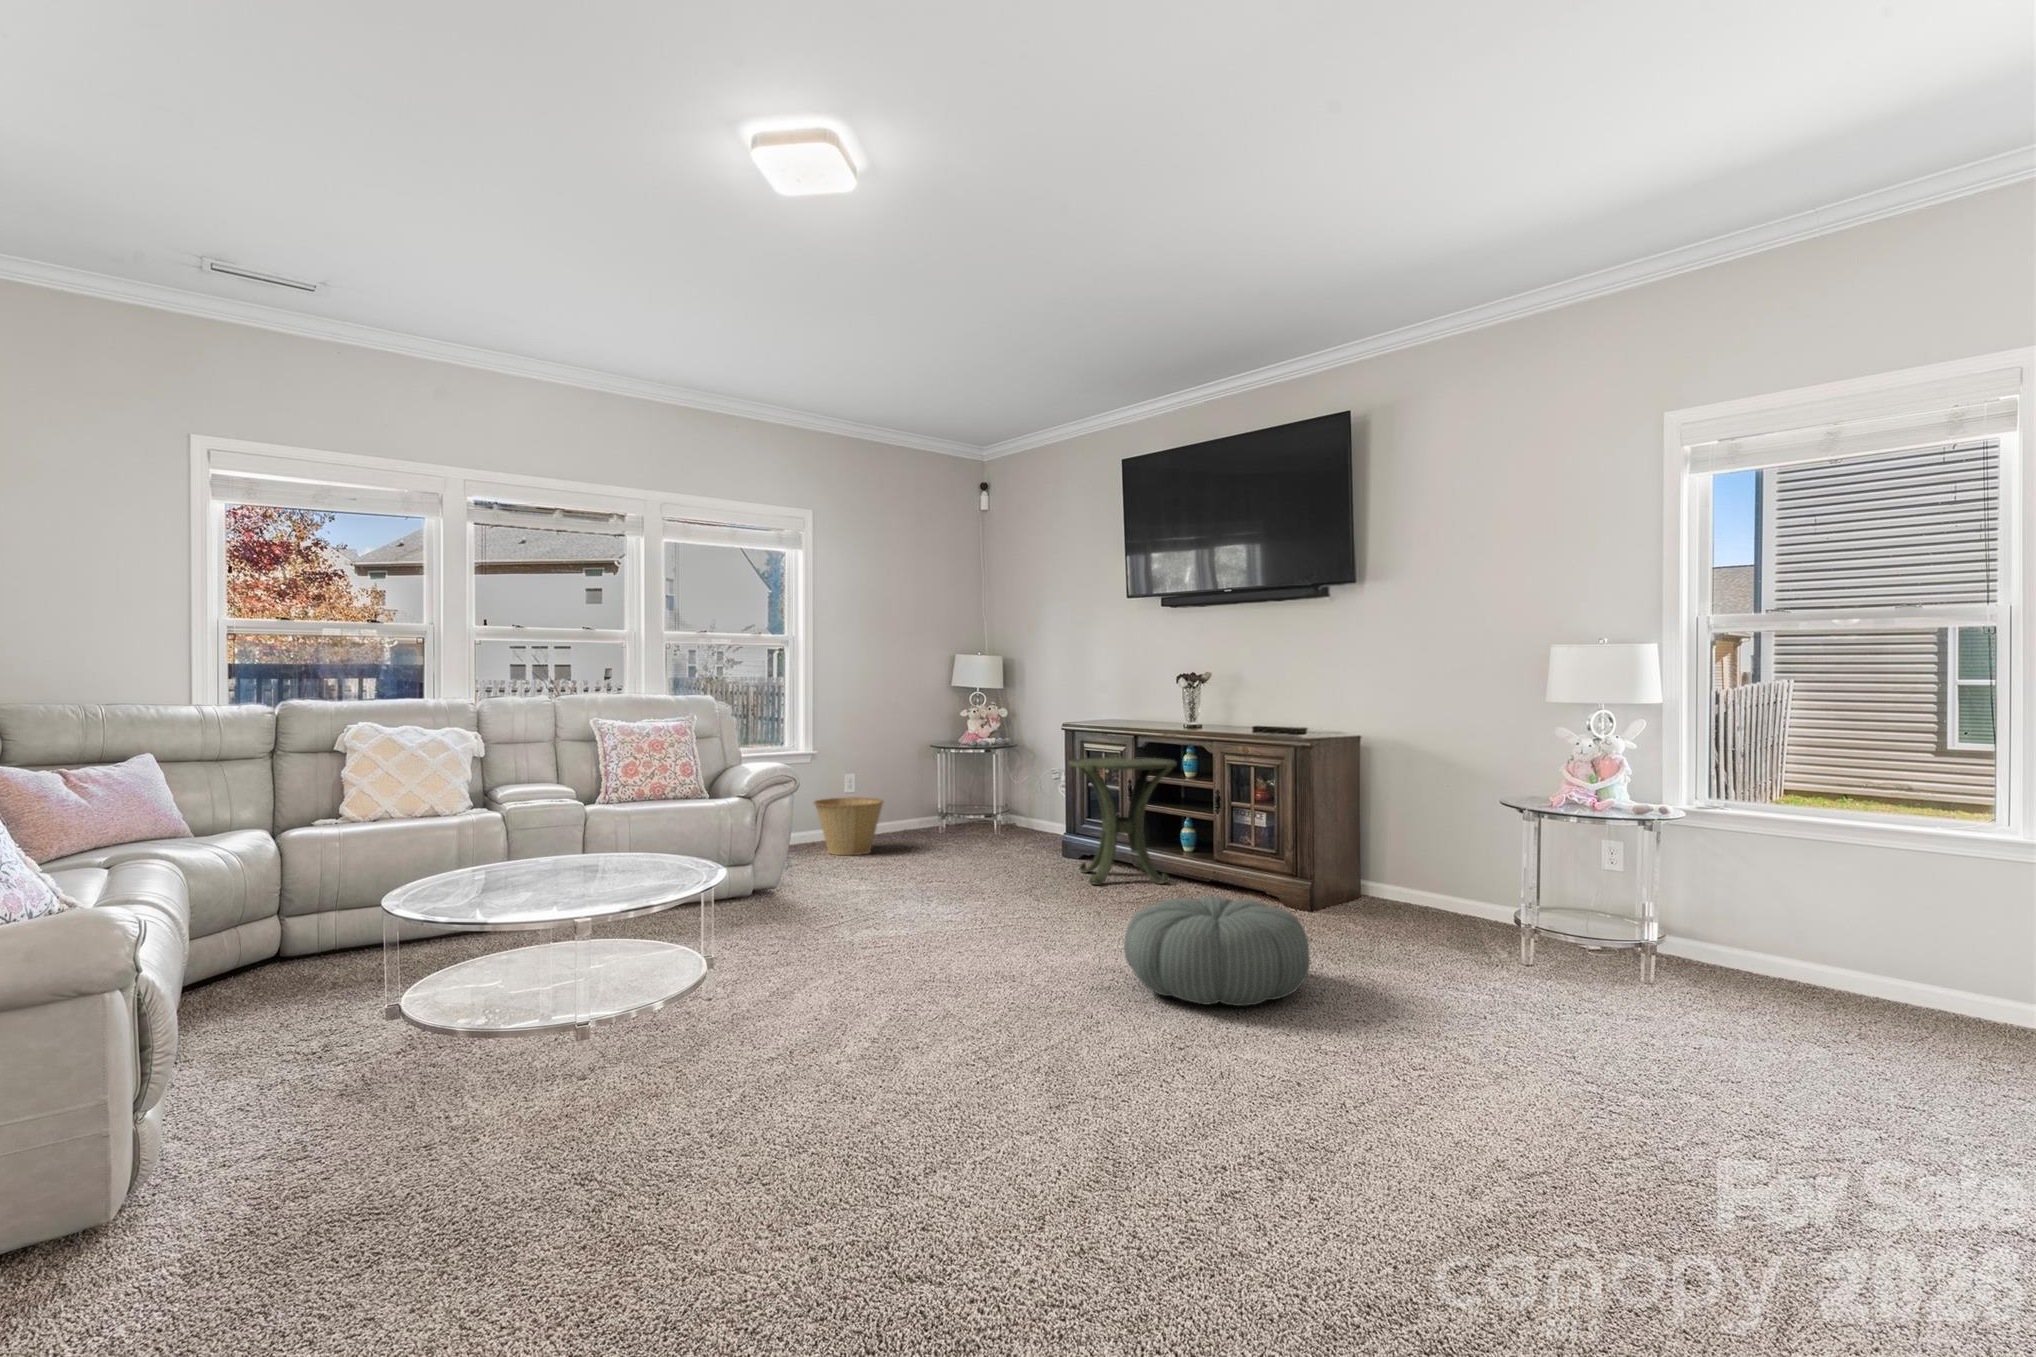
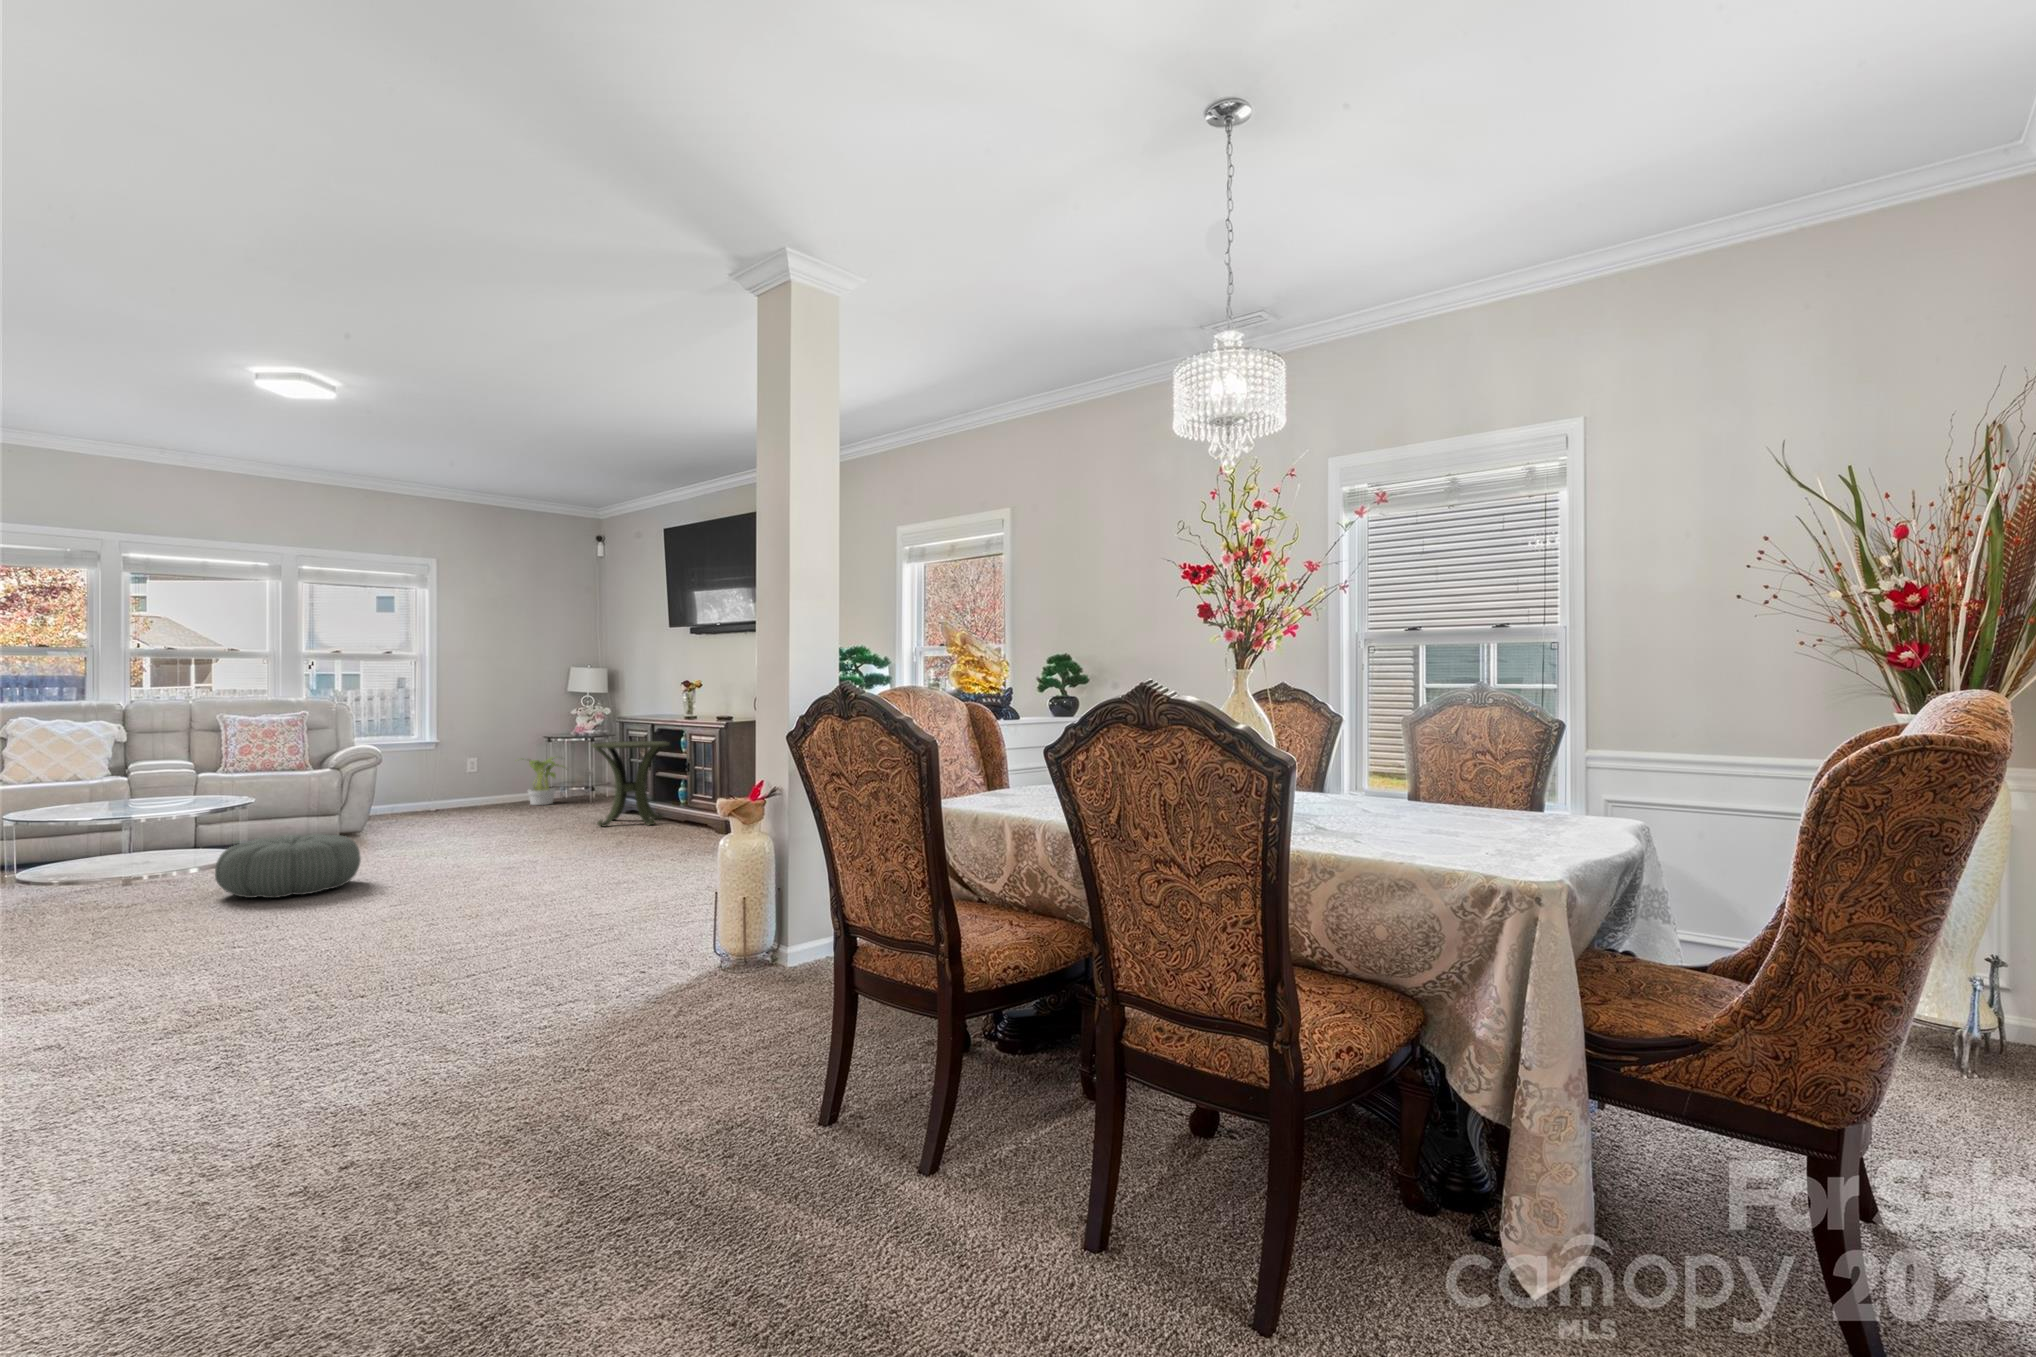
potted plant: none [907,776,972,842] -> present [528,757,564,805]
basket: present [814,797,884,855] -> none [429,773,489,814]
pouf: present [1124,896,1310,1006] -> present [215,834,361,898]

